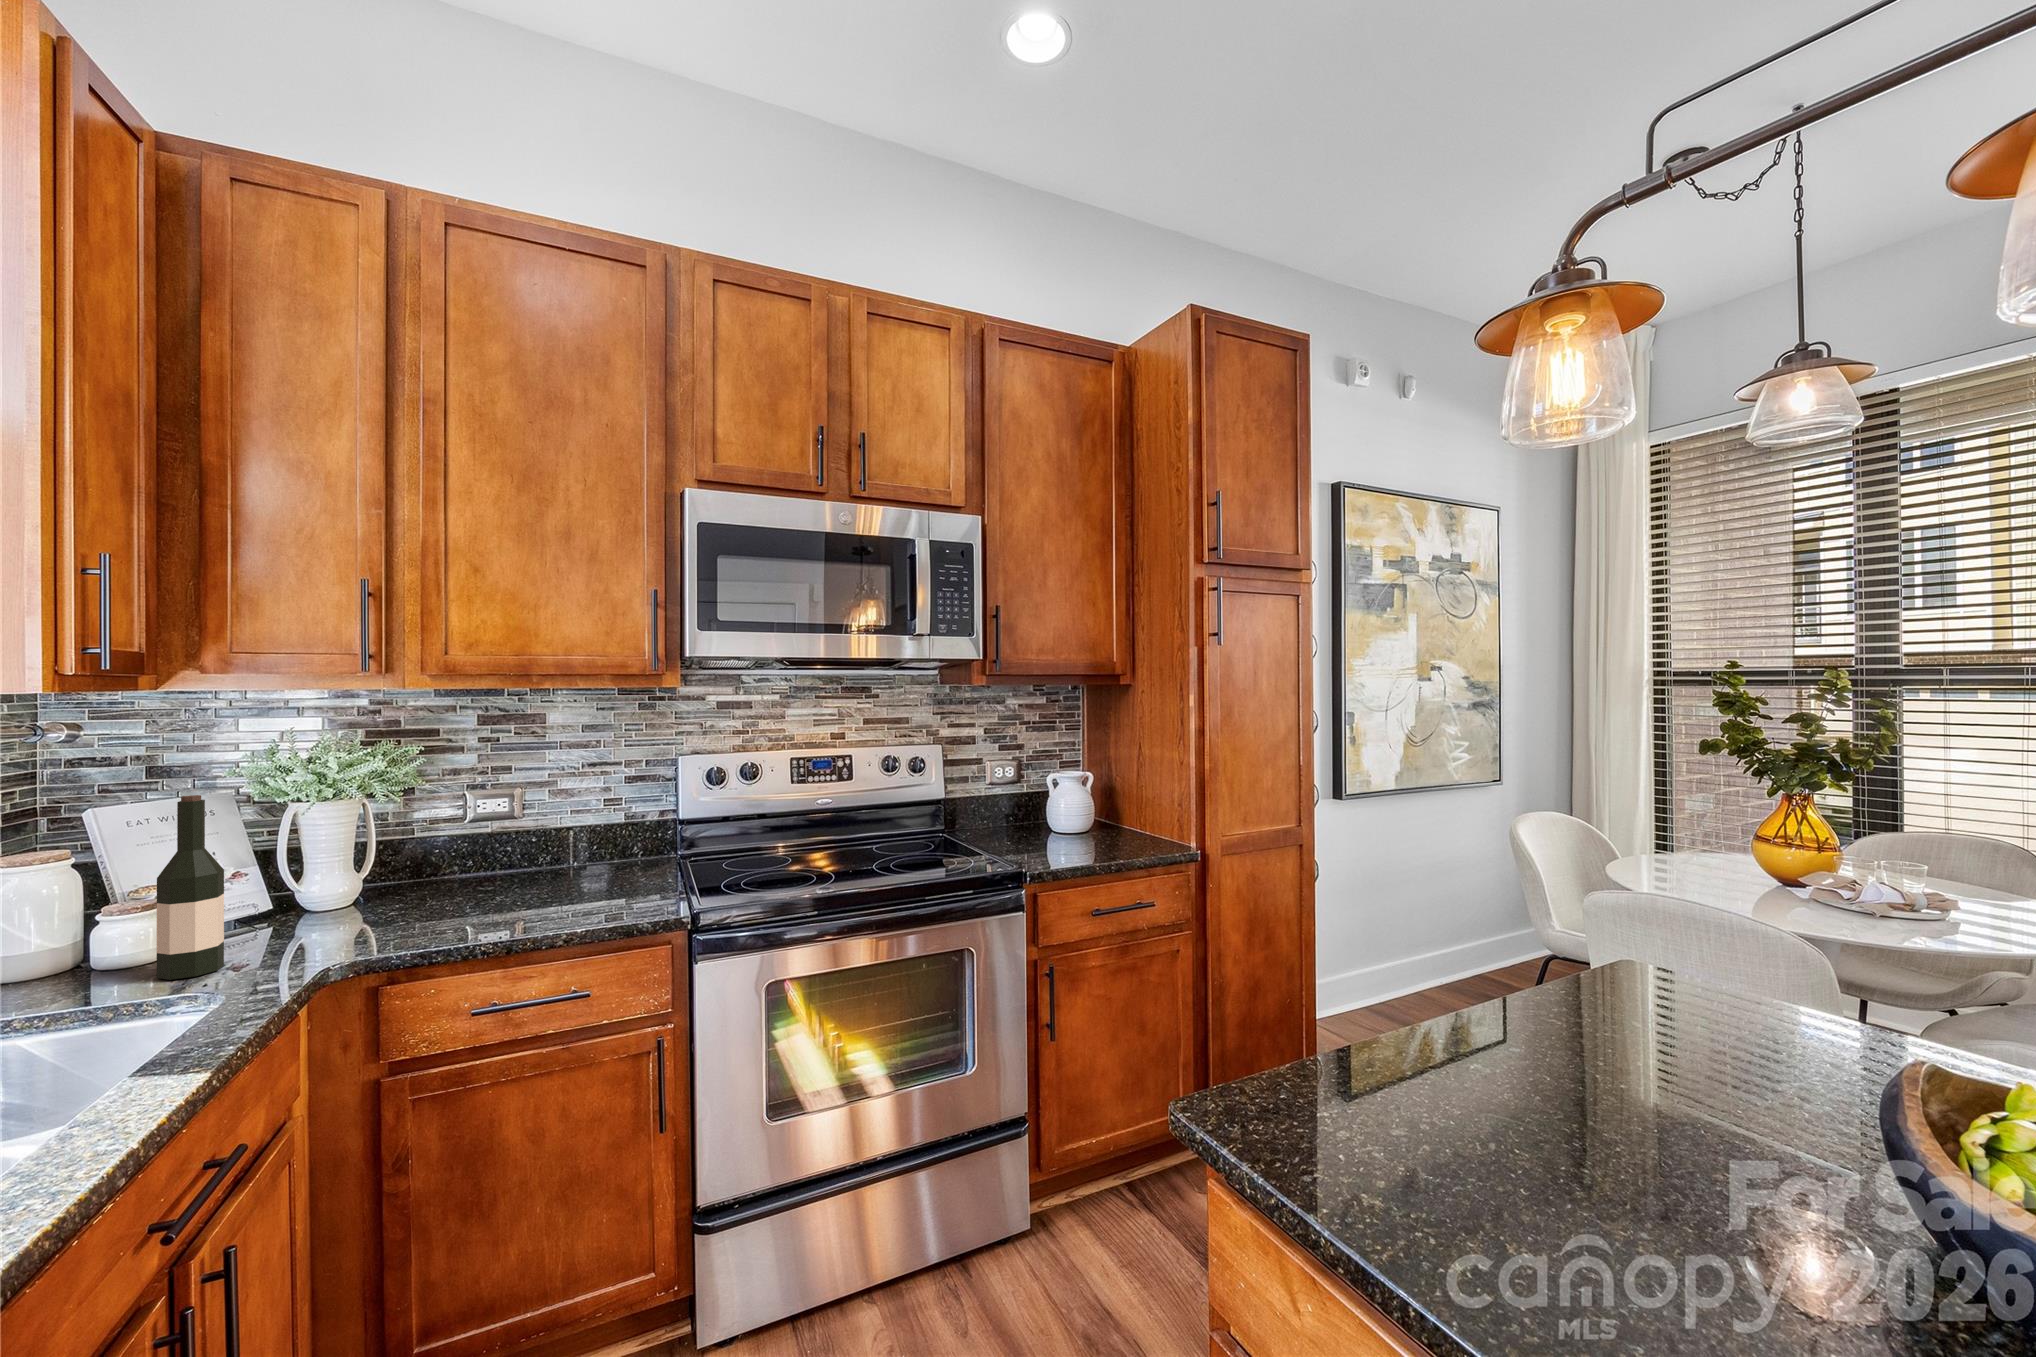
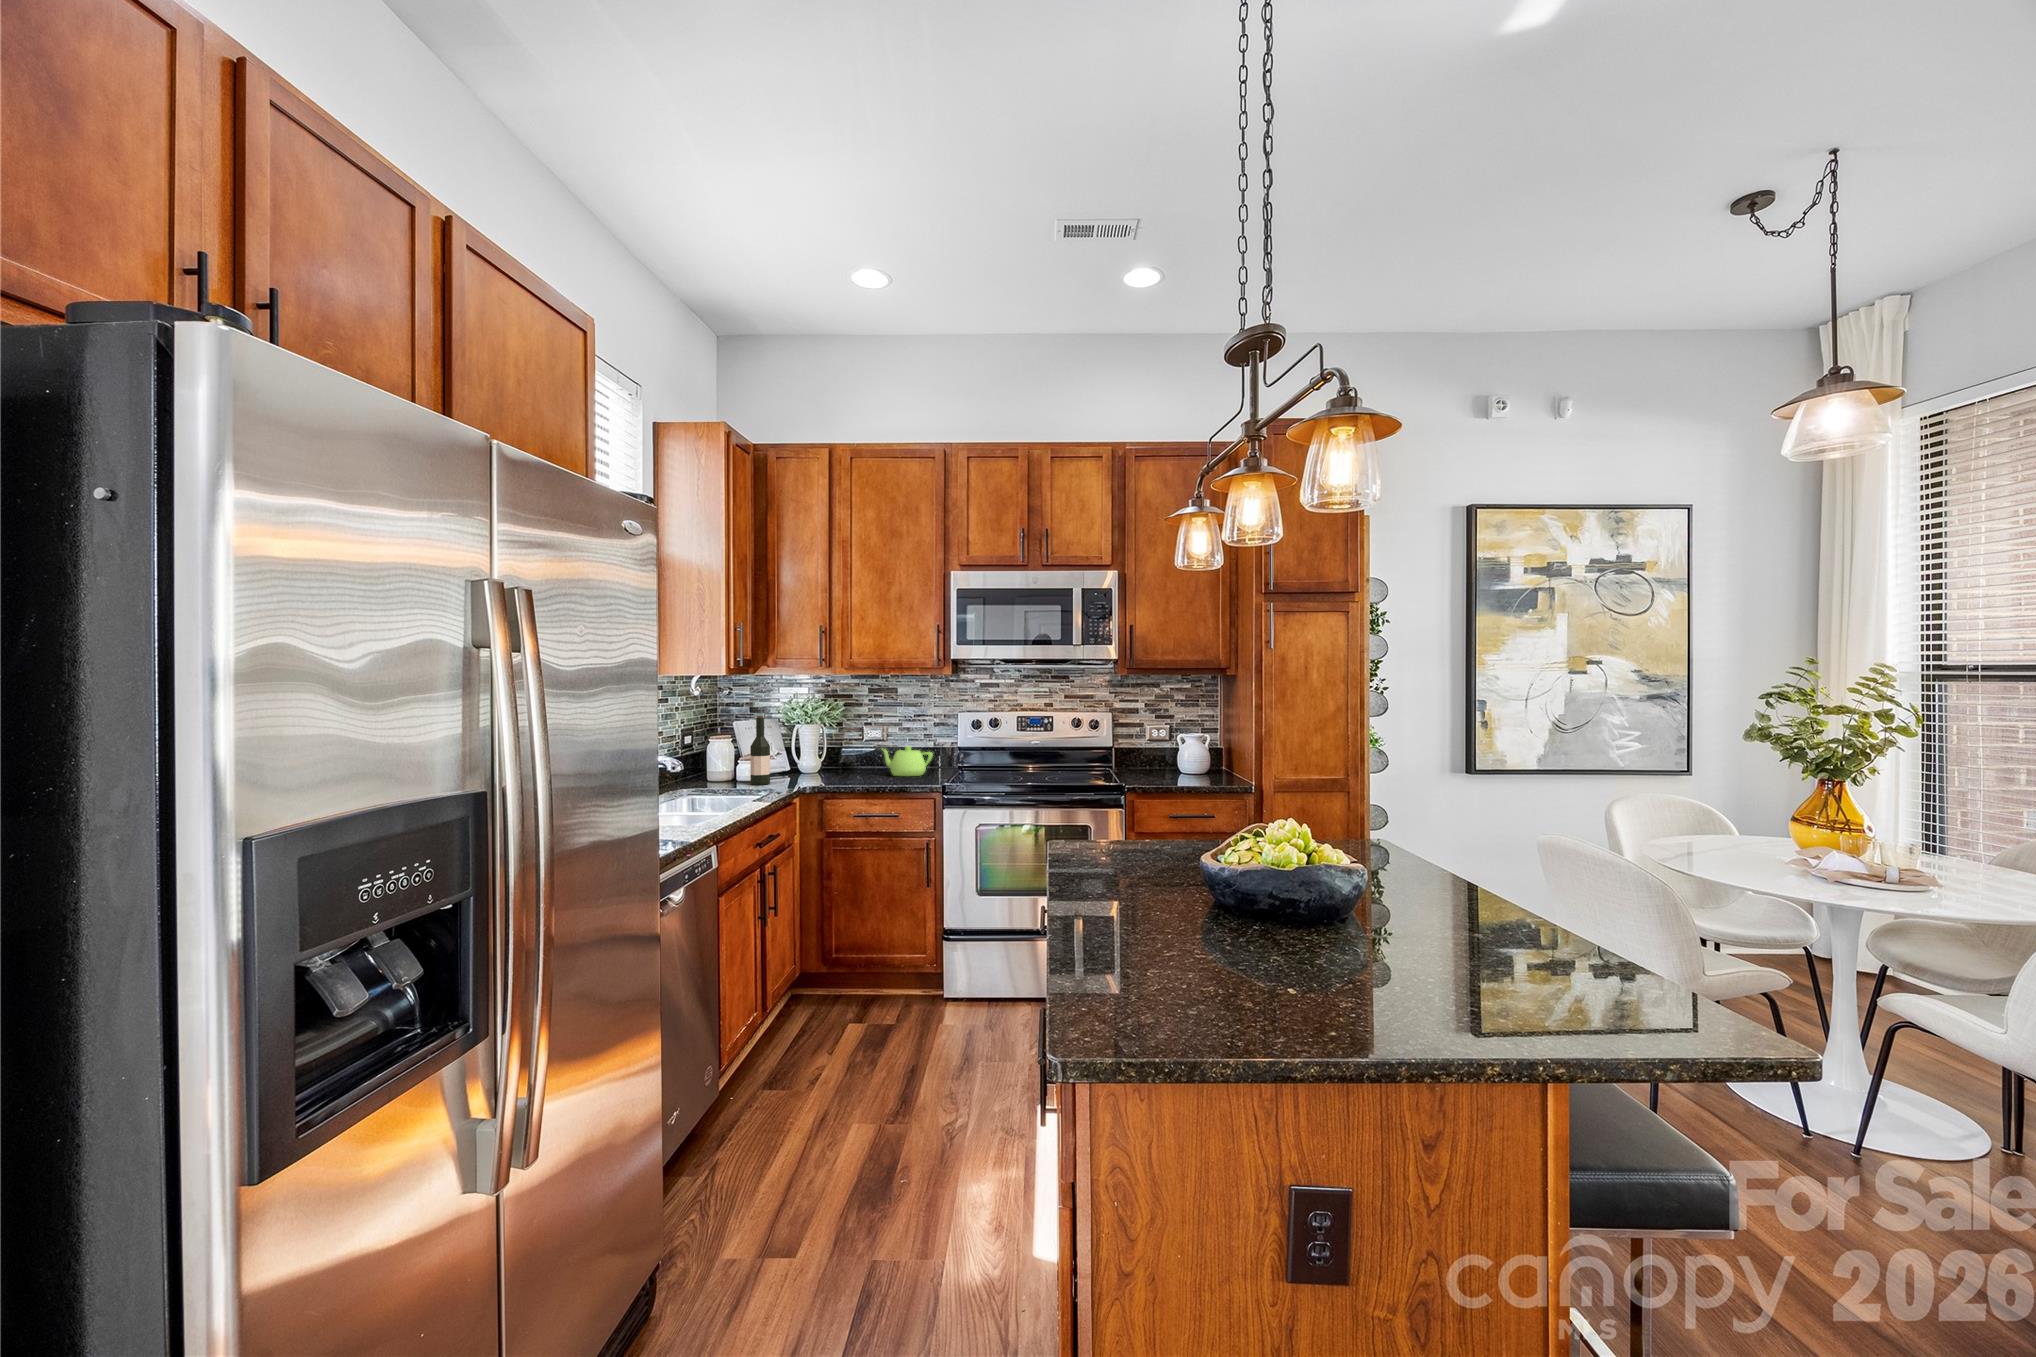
teapot: none [524,832,646,898] -> present [882,746,933,776]

